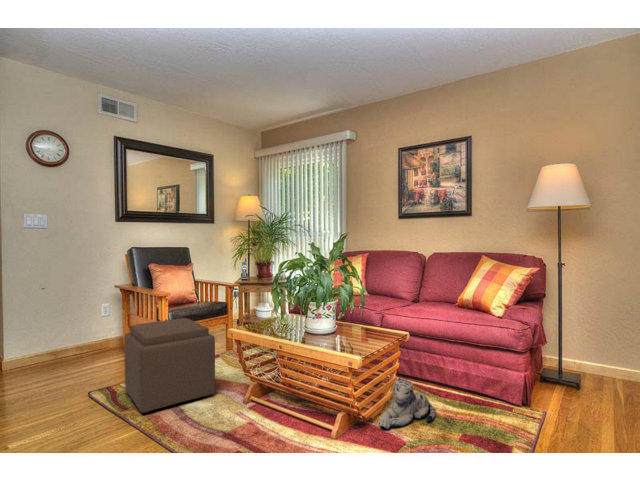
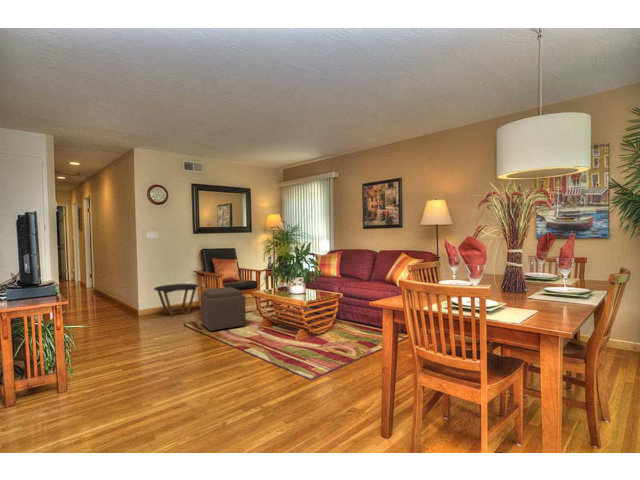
side table: none [34,308,122,372] -> present [154,284,198,317]
plush toy: present [379,378,436,429] -> none [320,315,354,339]

